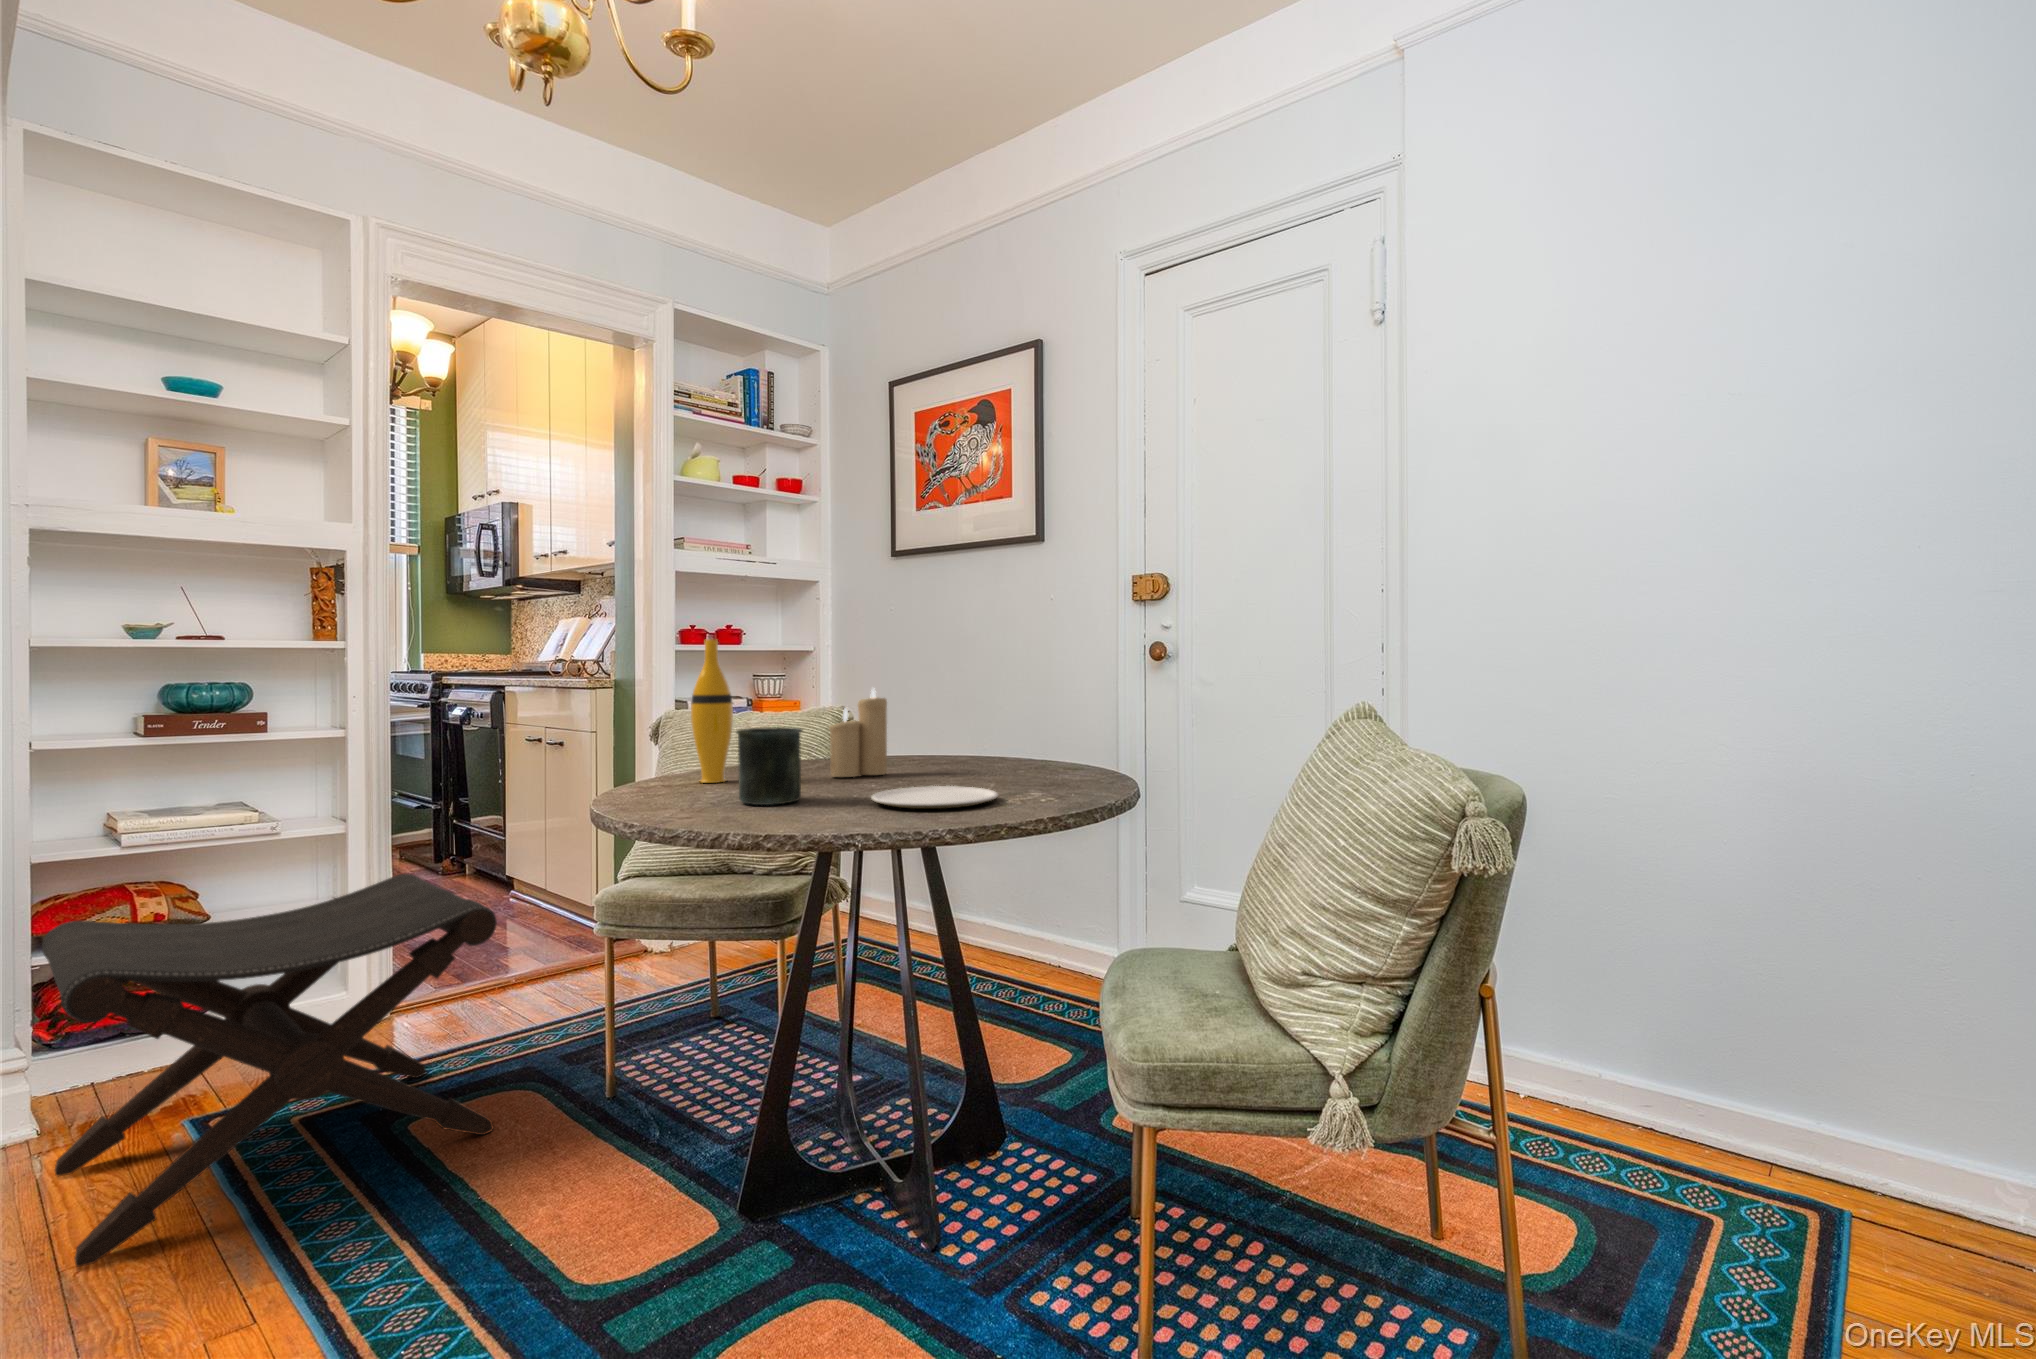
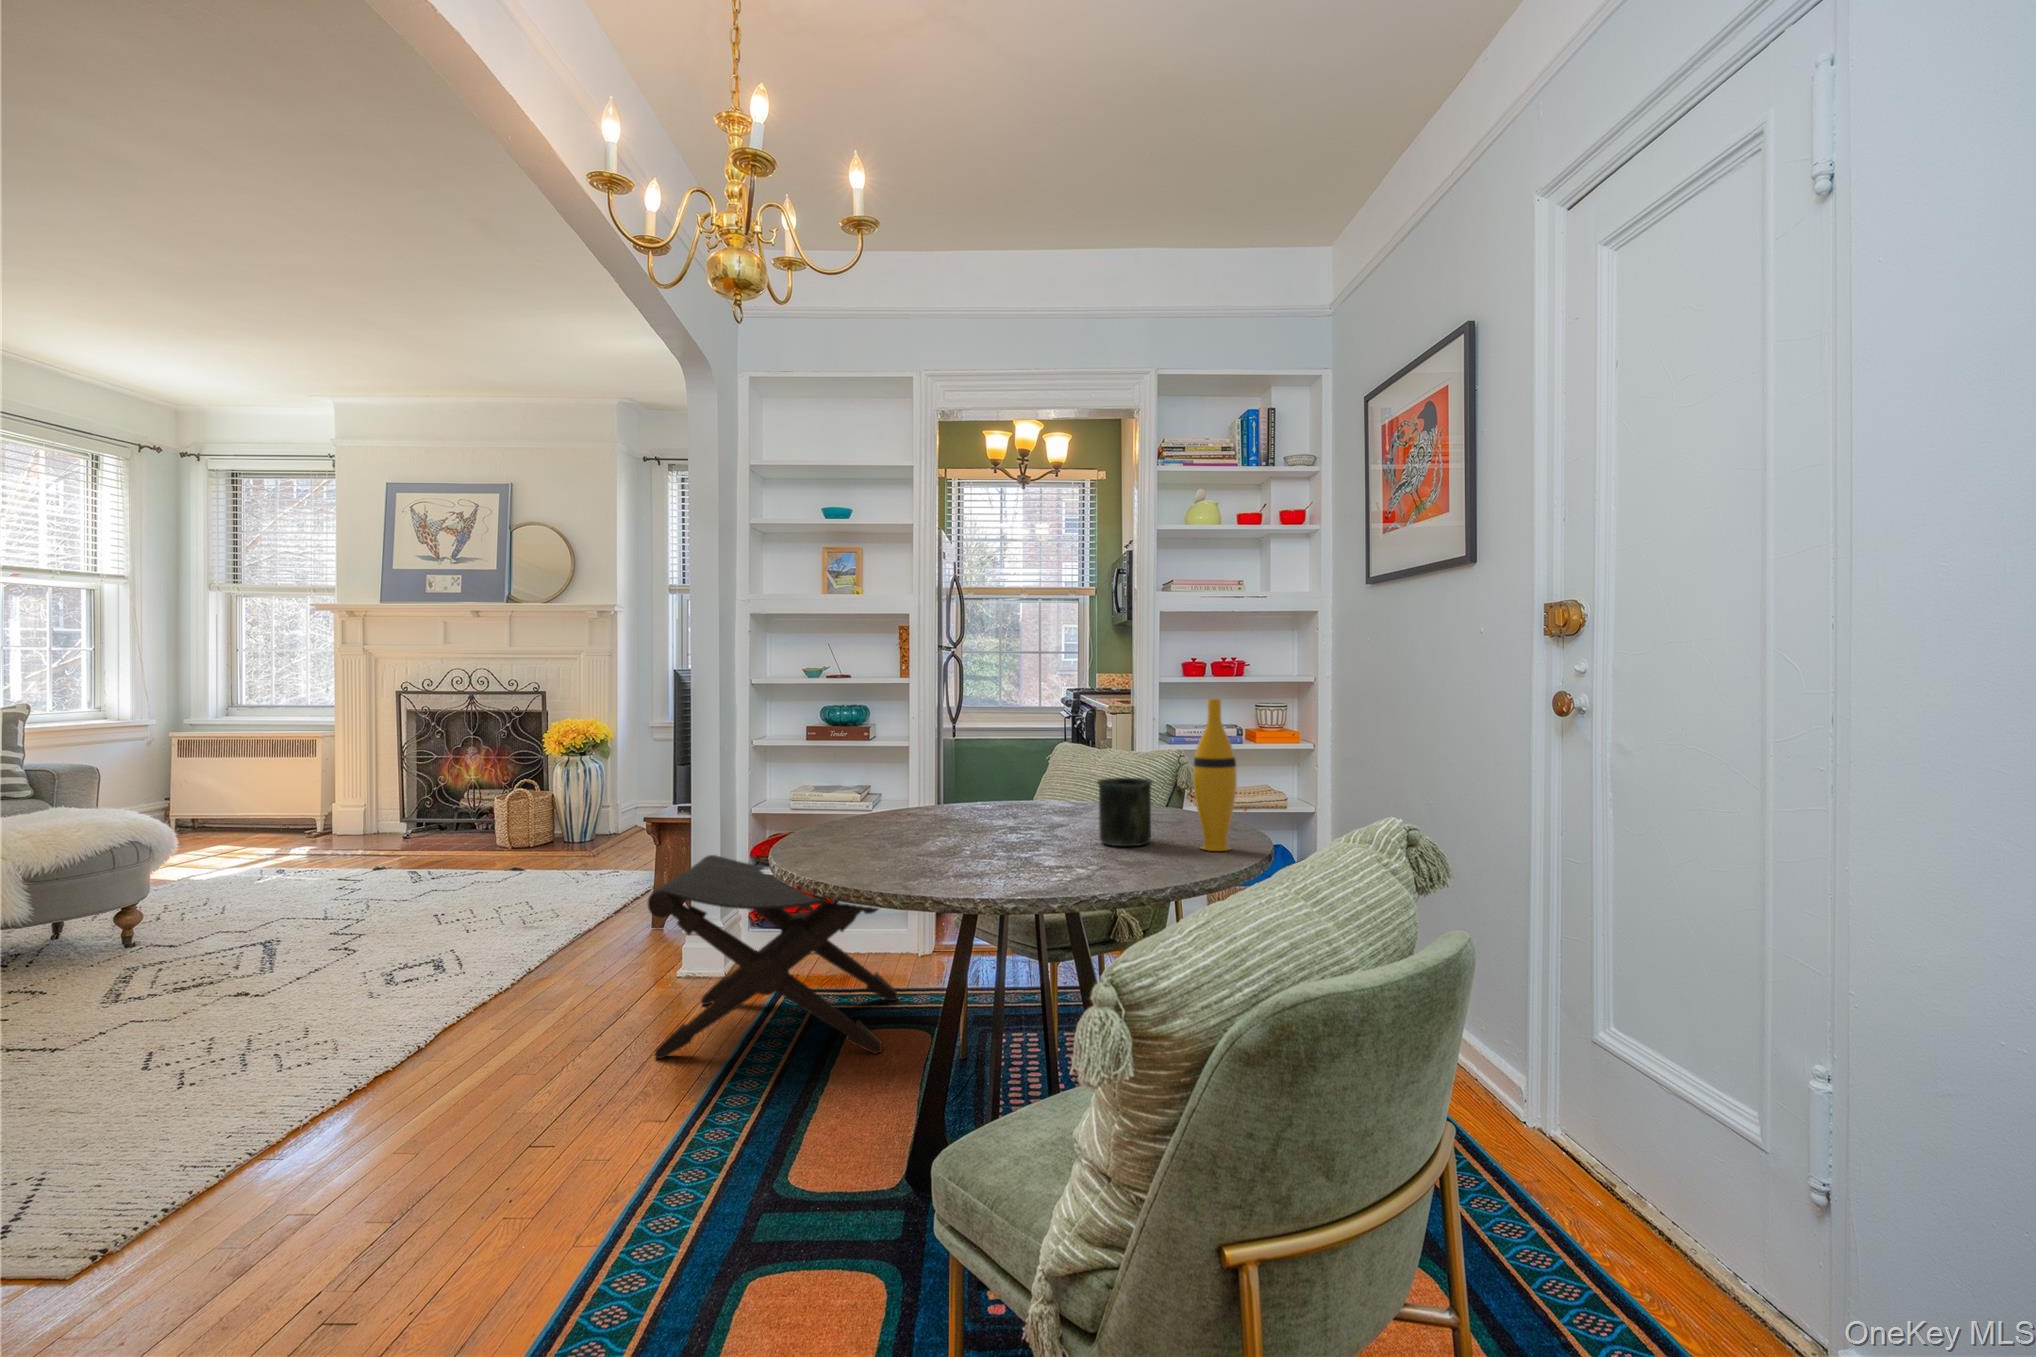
vase: present [691,639,733,783] -> present [1193,699,1237,851]
candle: present [829,688,887,777] -> none [1050,742,1105,825]
mug: present [736,727,802,805] -> present [1097,778,1152,846]
plate: present [871,786,998,809] -> none [945,844,1062,870]

